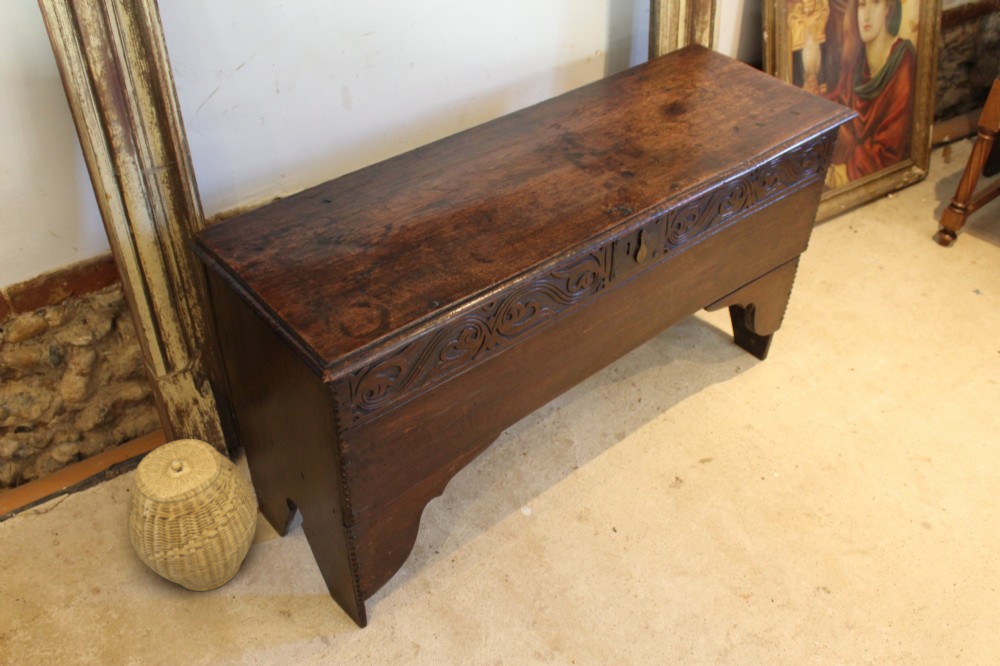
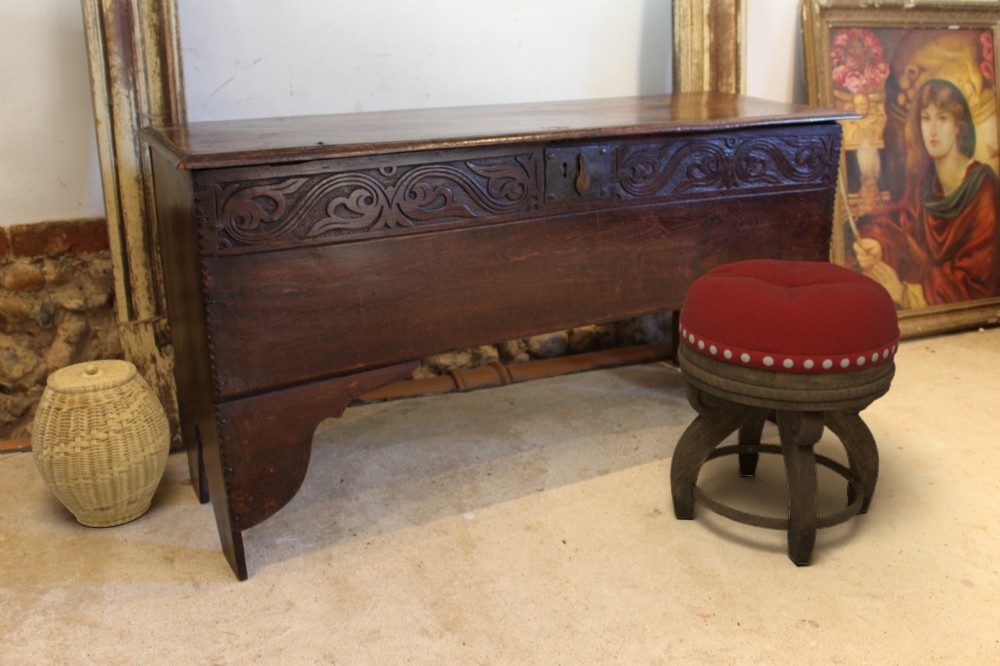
footstool: none [706,267,915,532] -> present [670,259,900,565]

